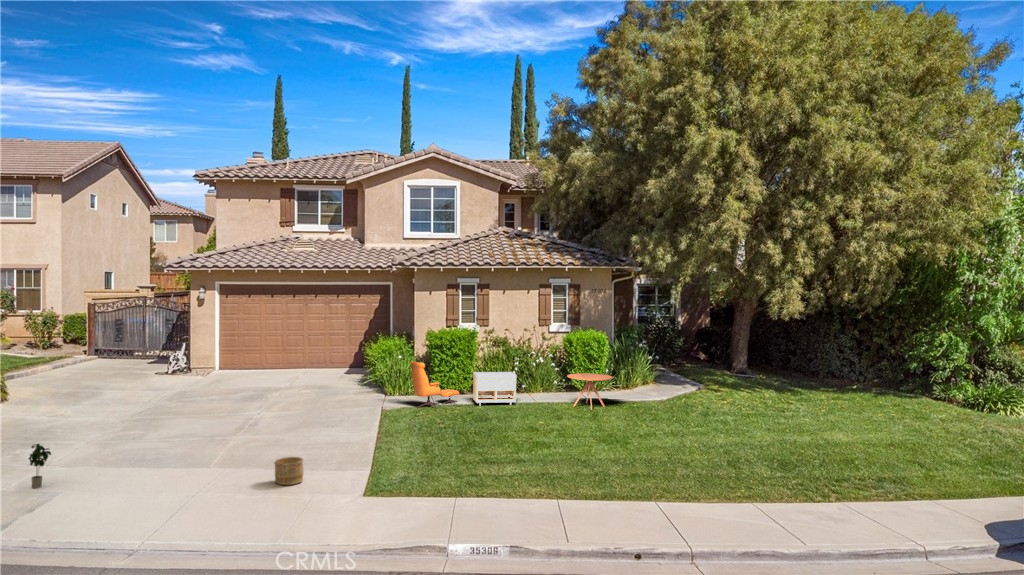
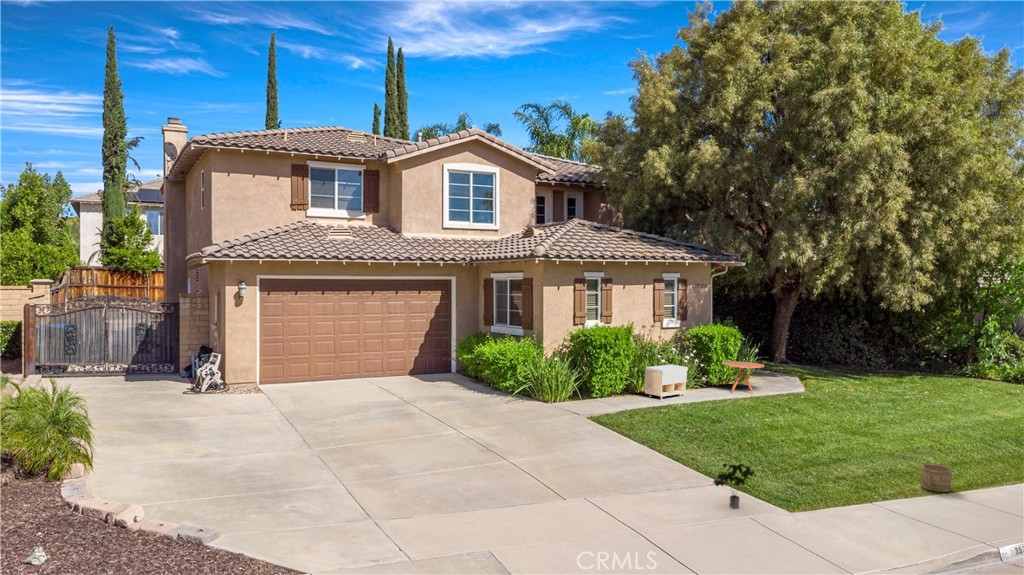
lounge chair: present [410,361,459,408] -> none [611,360,640,406]
potted plant: present [29,444,51,488] -> present [714,463,756,508]
wooden bucket: present [274,457,304,485] -> present [921,464,952,492]

